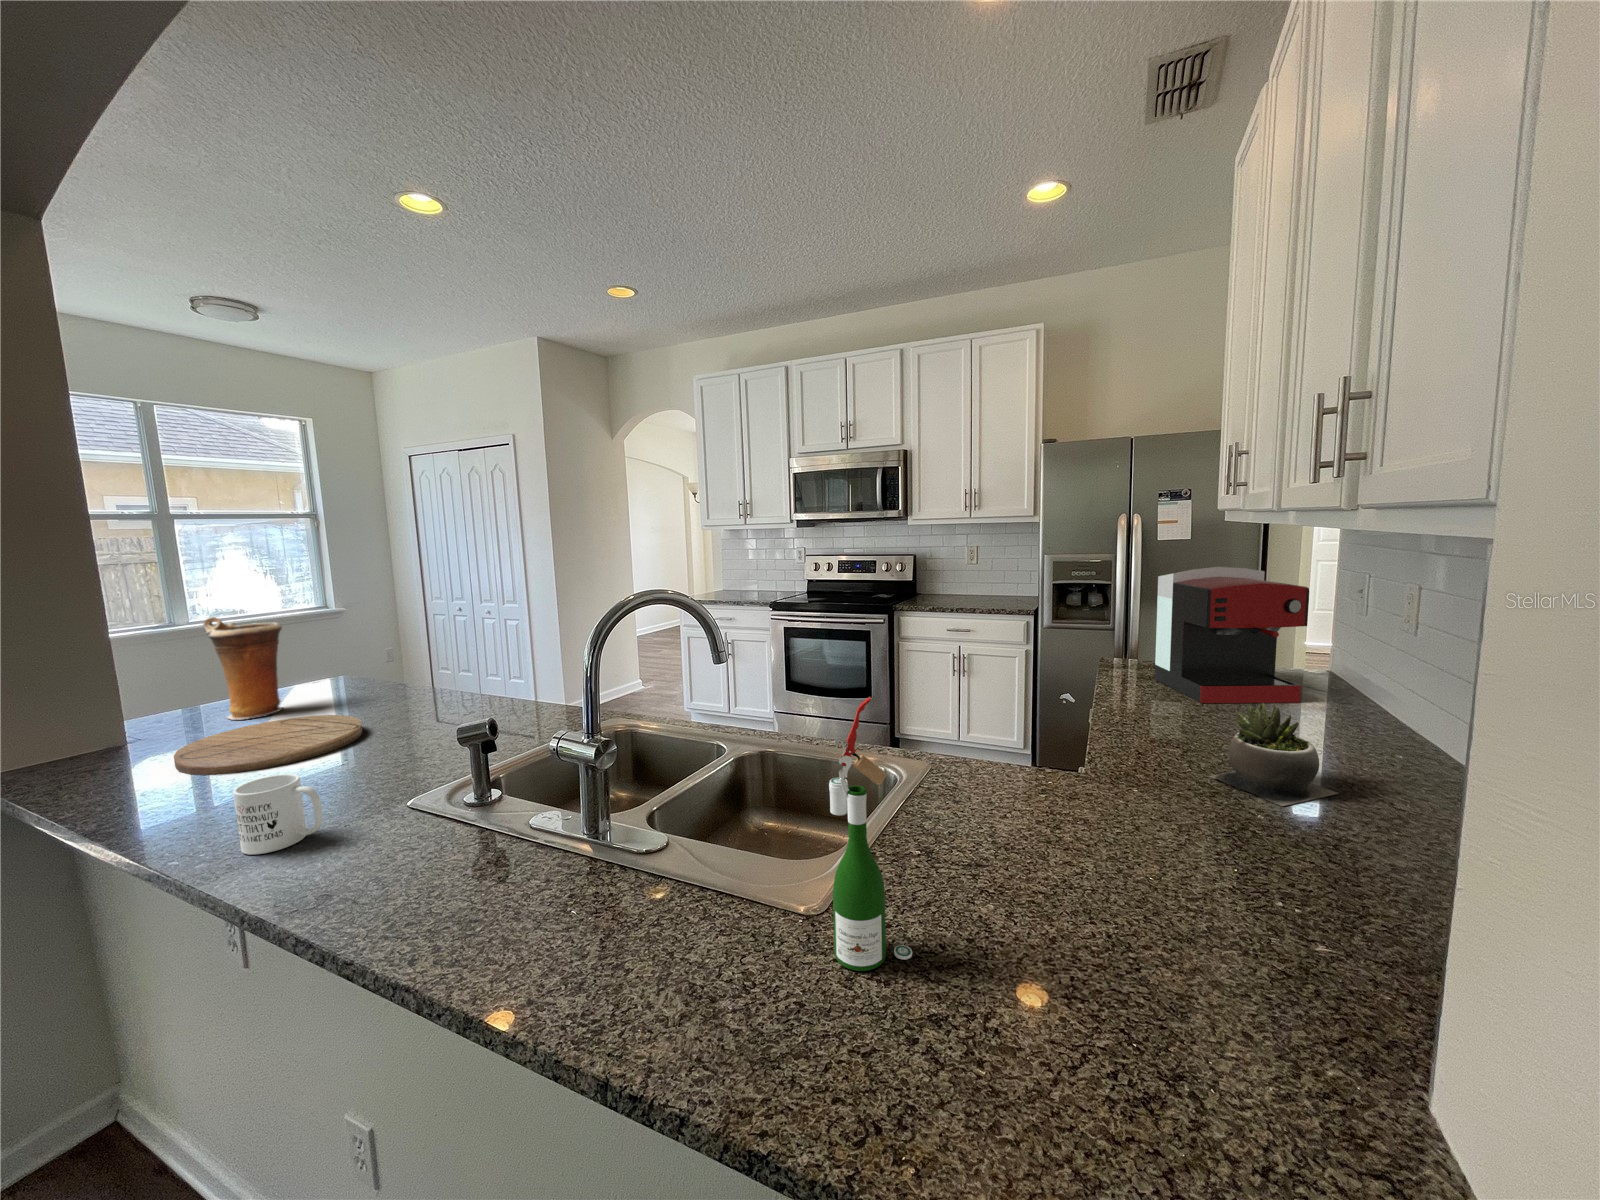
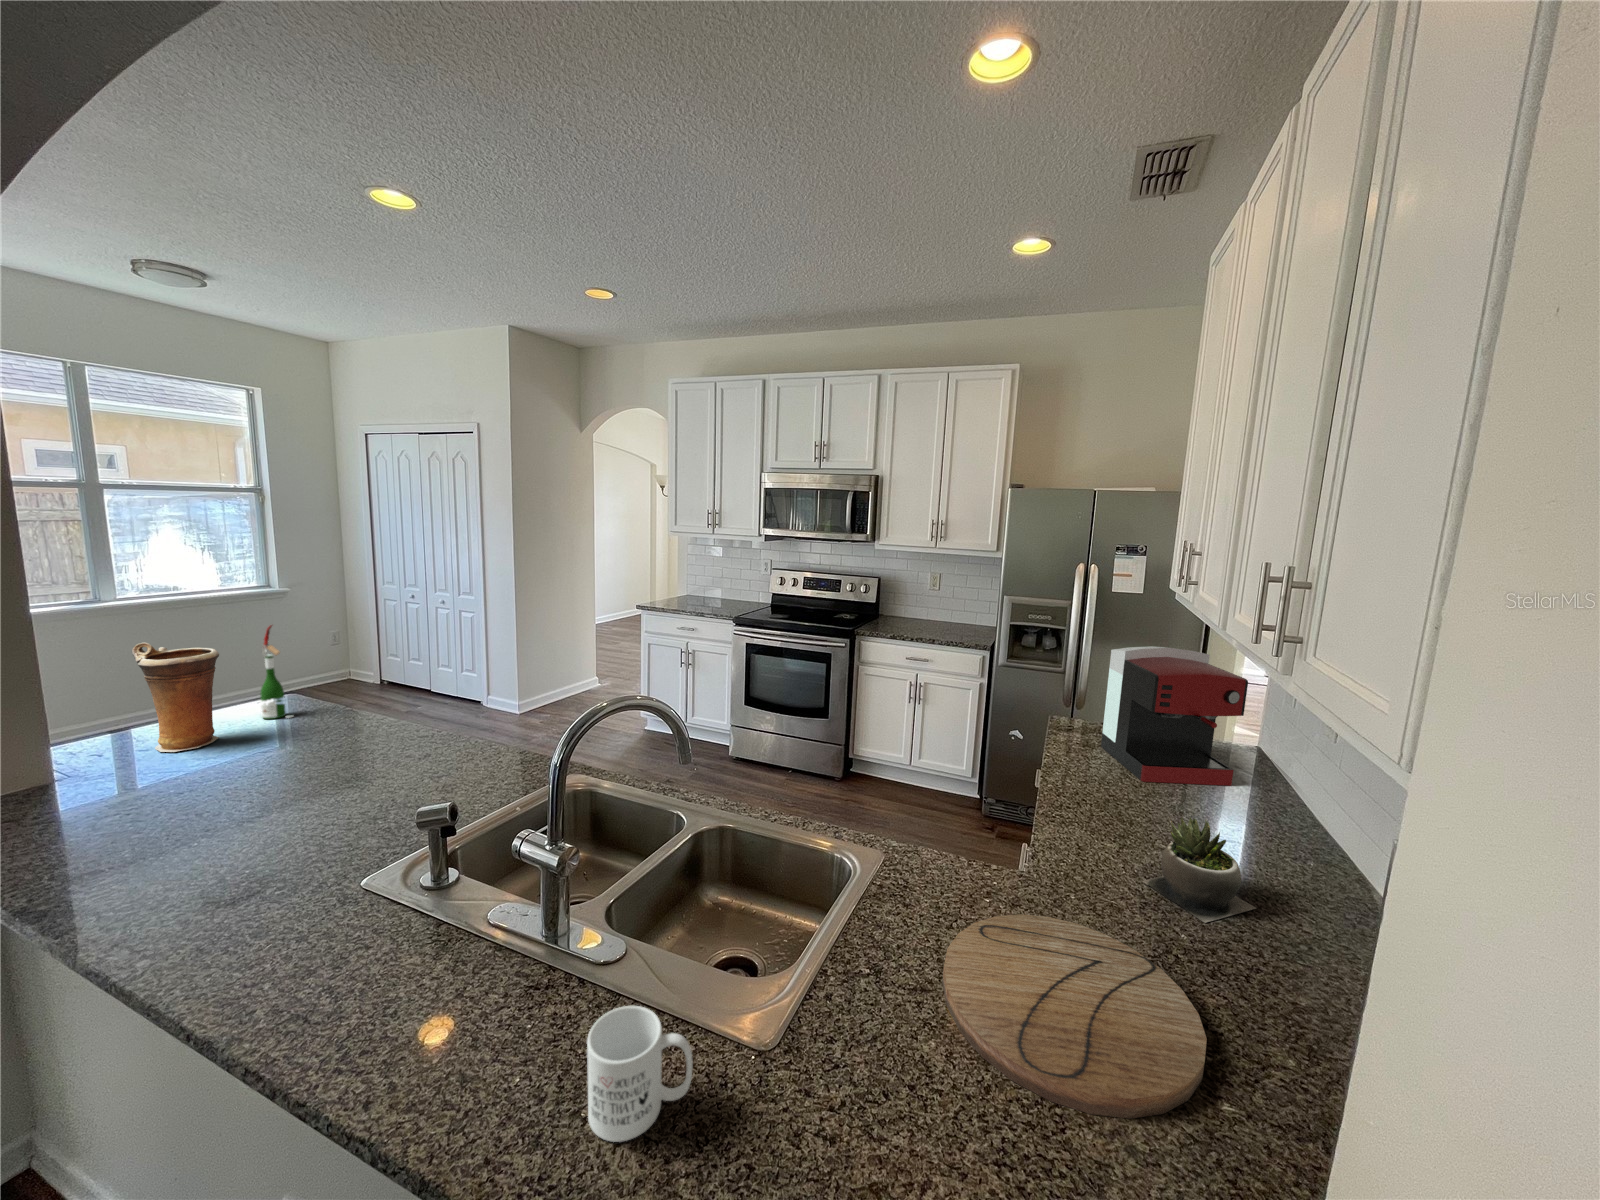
wine bottle: present [829,697,912,971] -> present [261,625,293,719]
cutting board: present [174,715,362,775] -> present [942,914,1207,1119]
mug: present [233,774,323,855] -> present [587,1006,692,1142]

